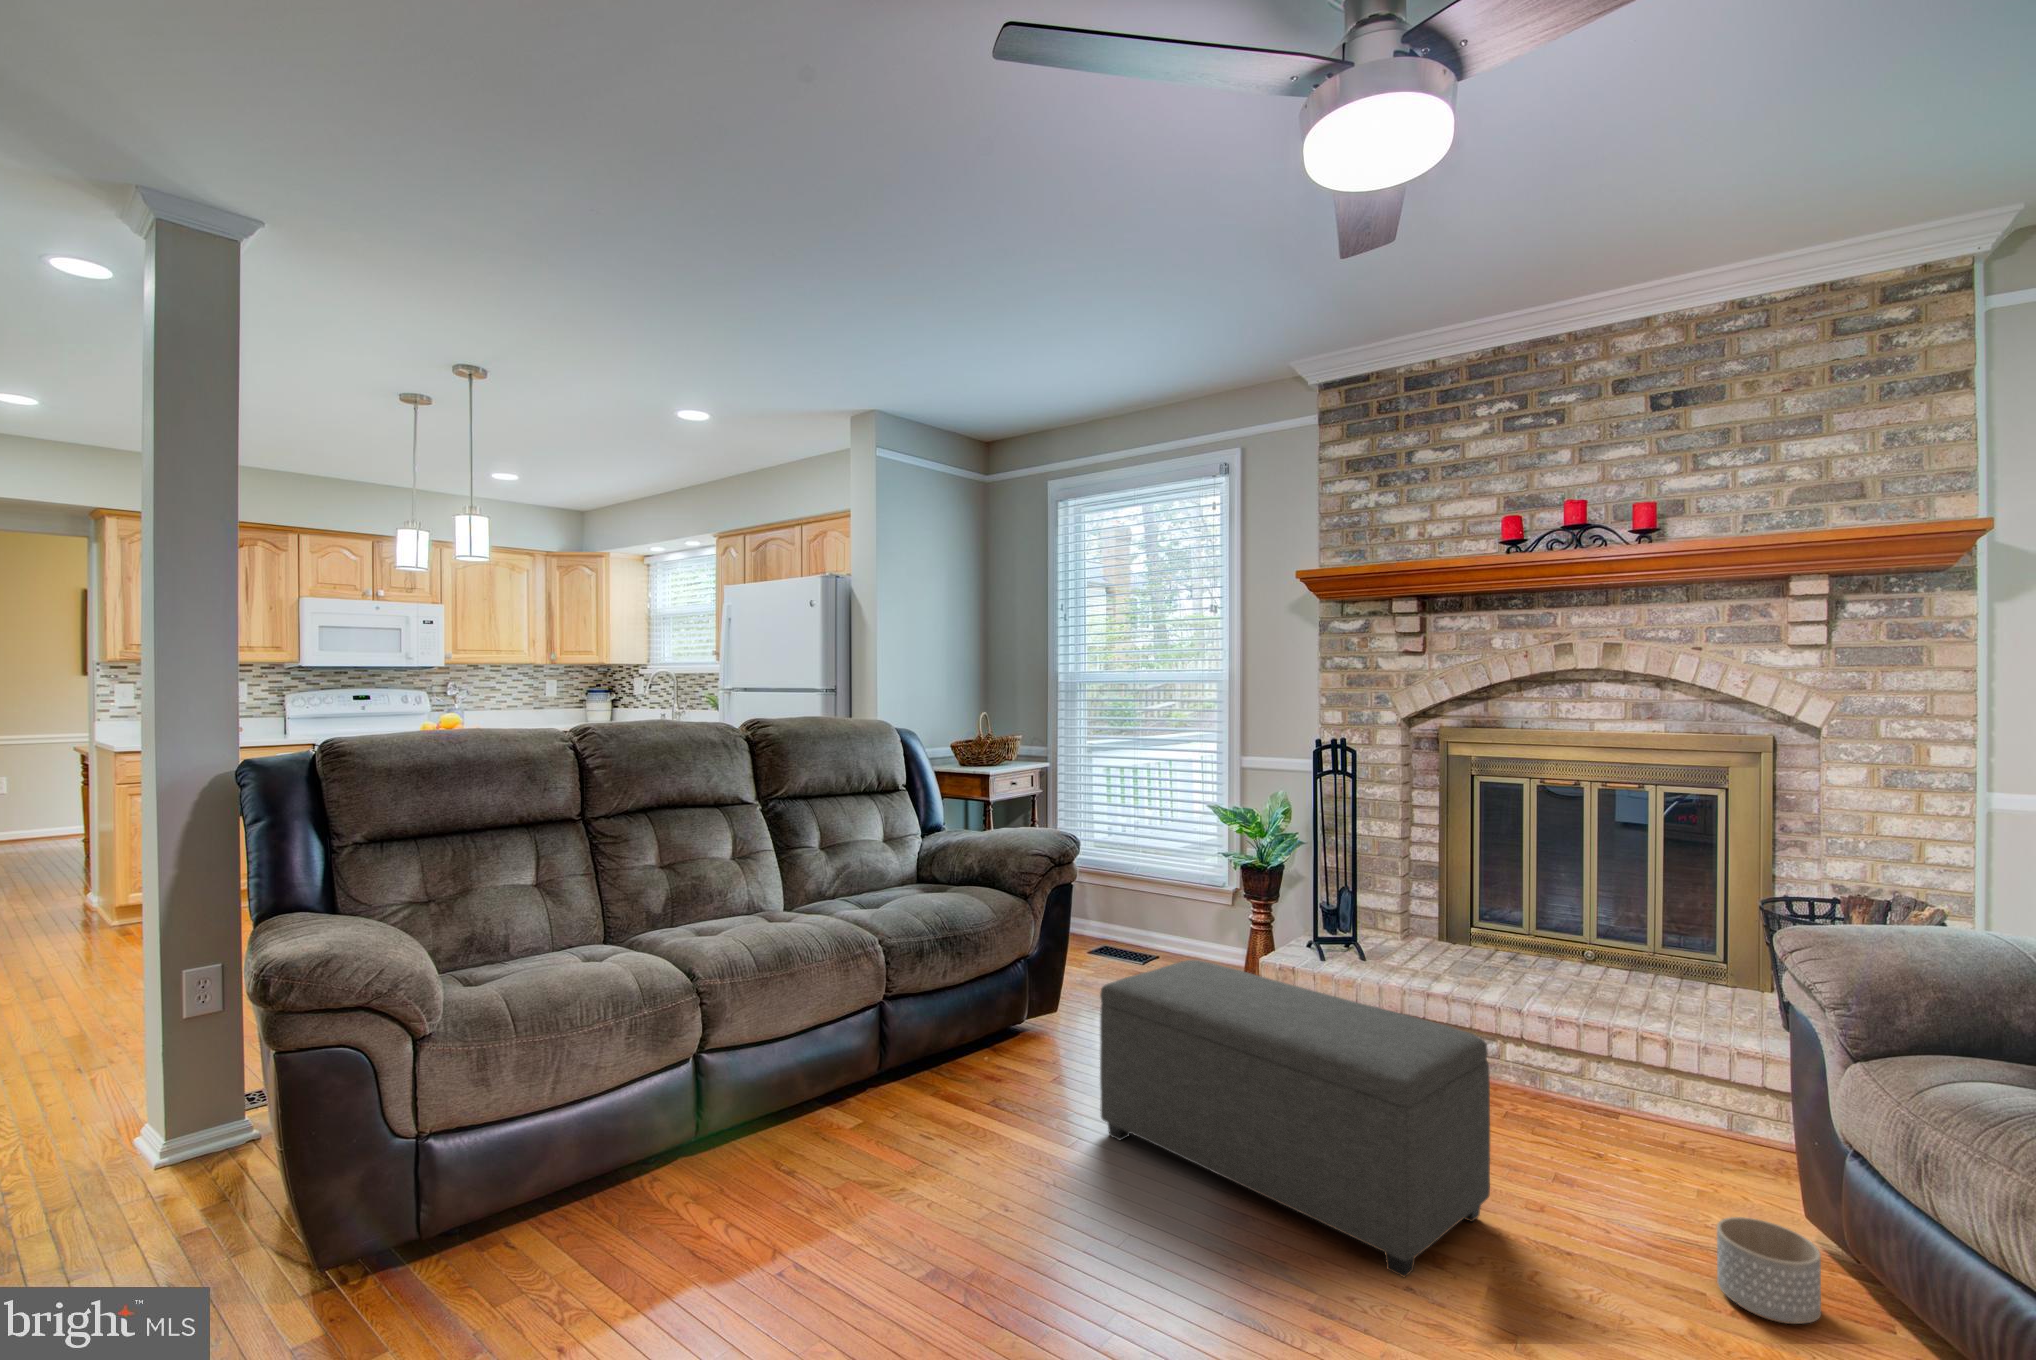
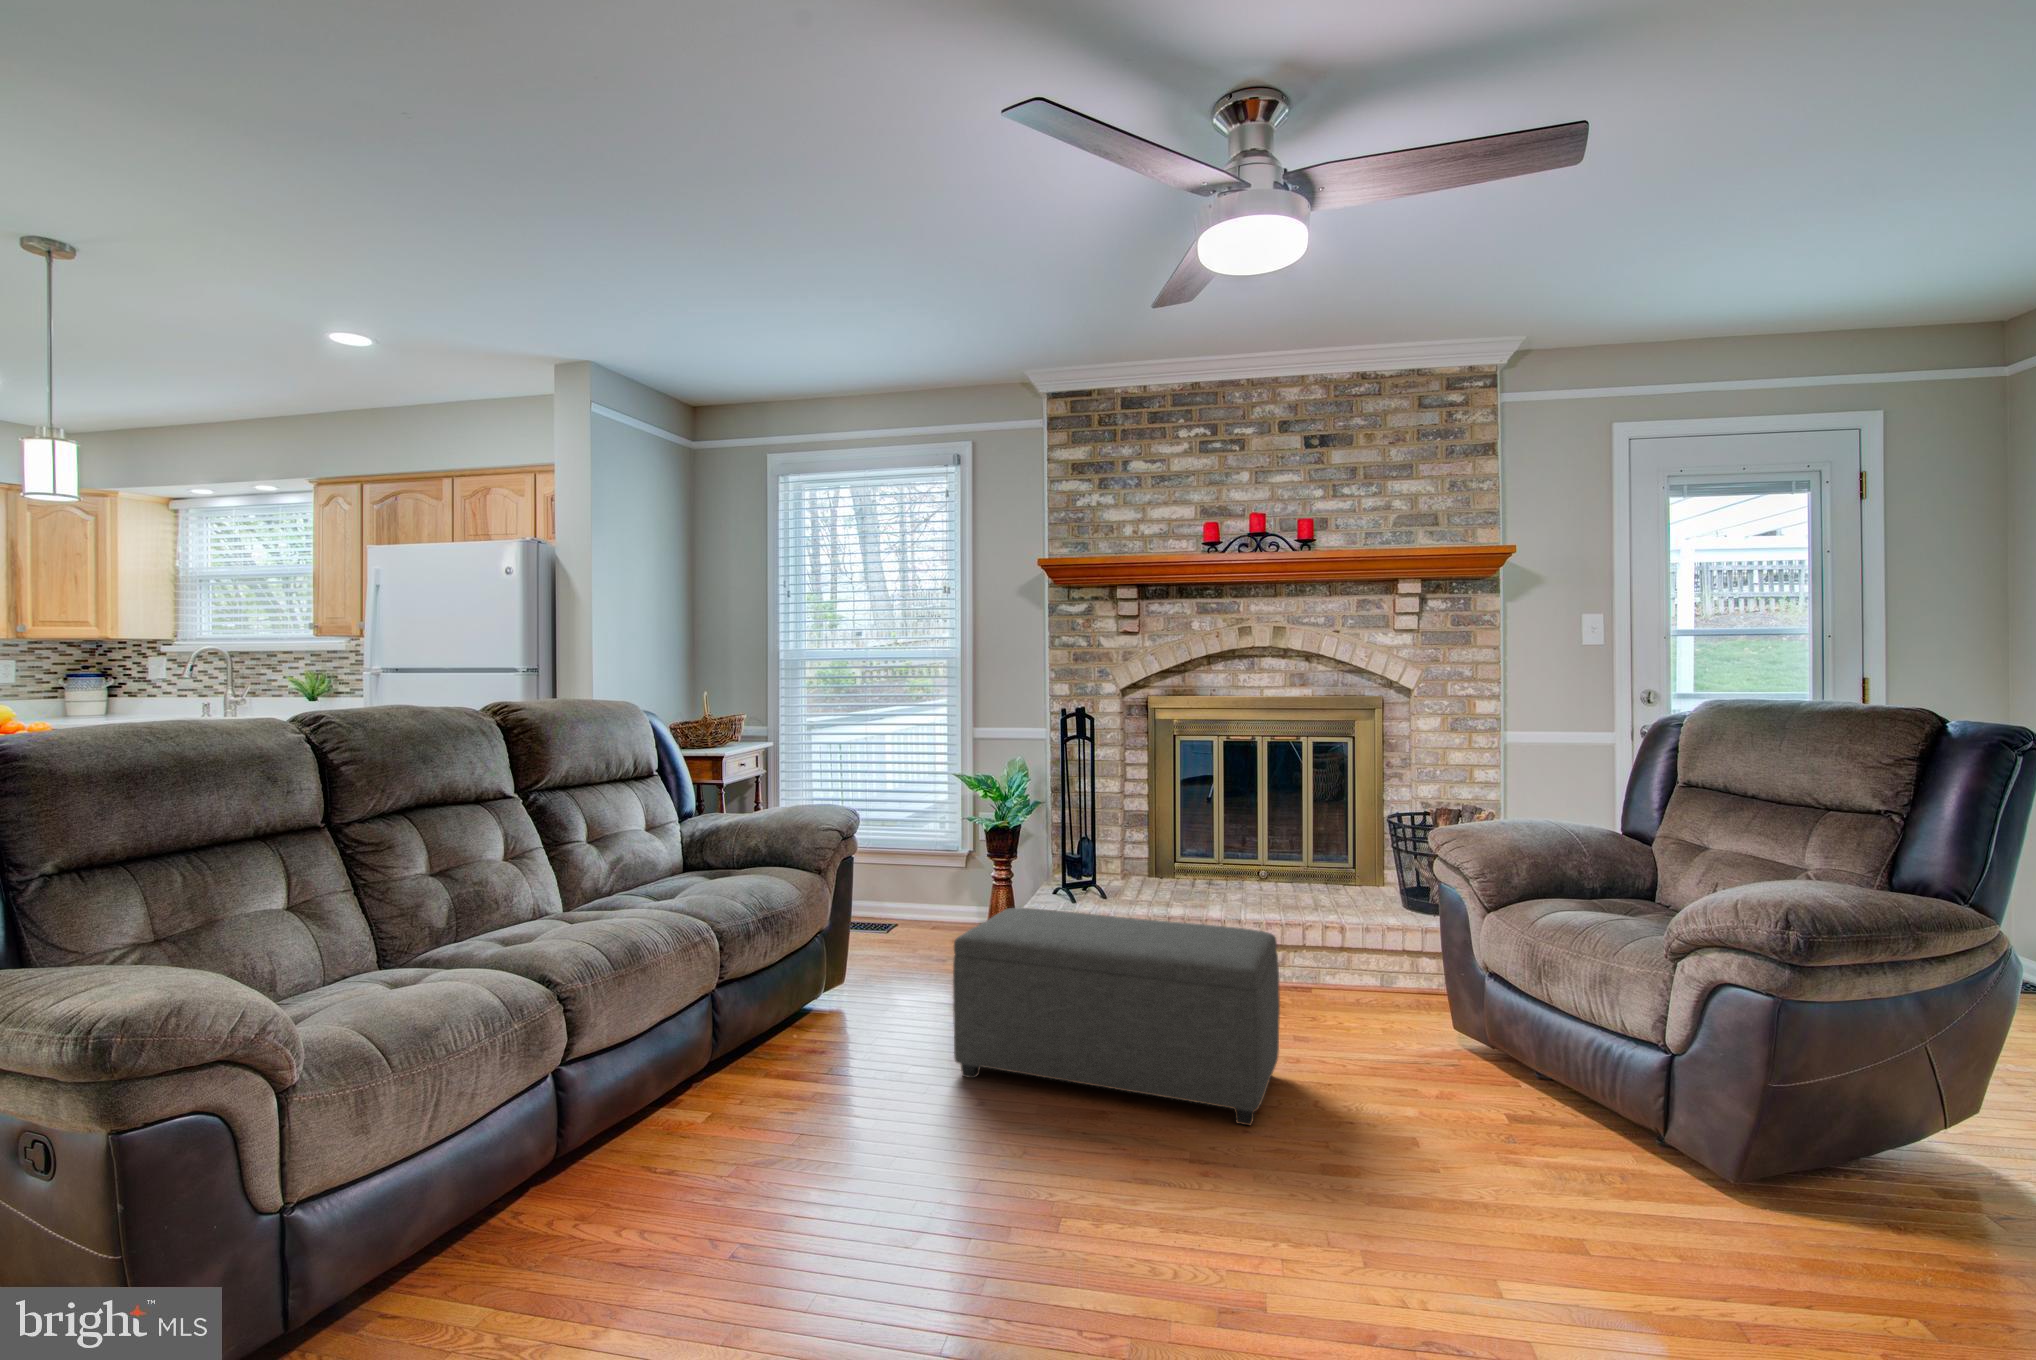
planter: present [1717,1217,1821,1324] -> none [1428,1031,1491,1095]

